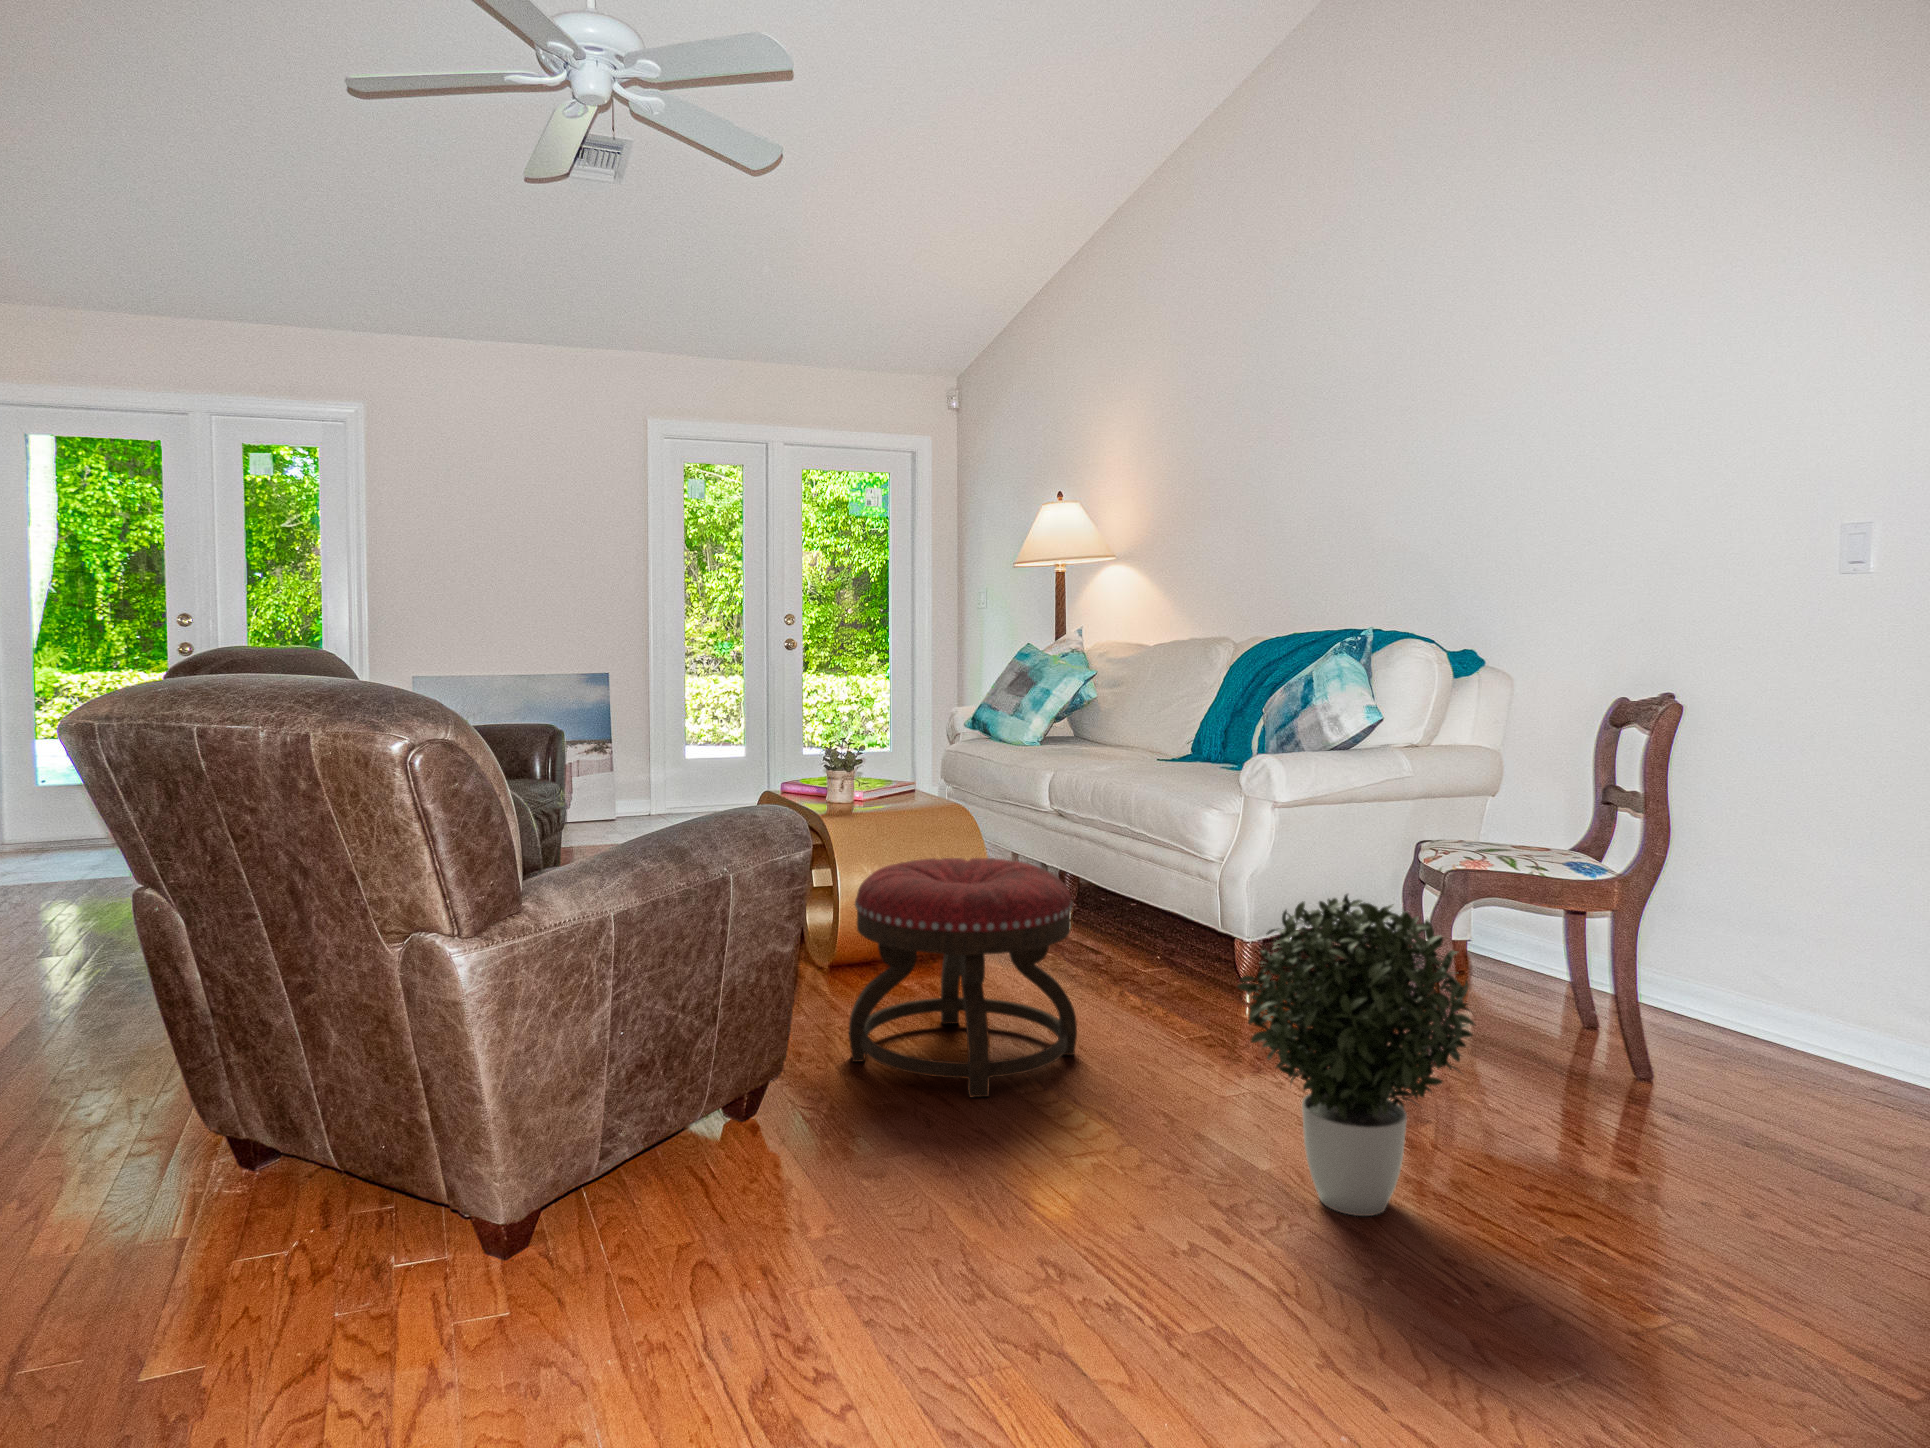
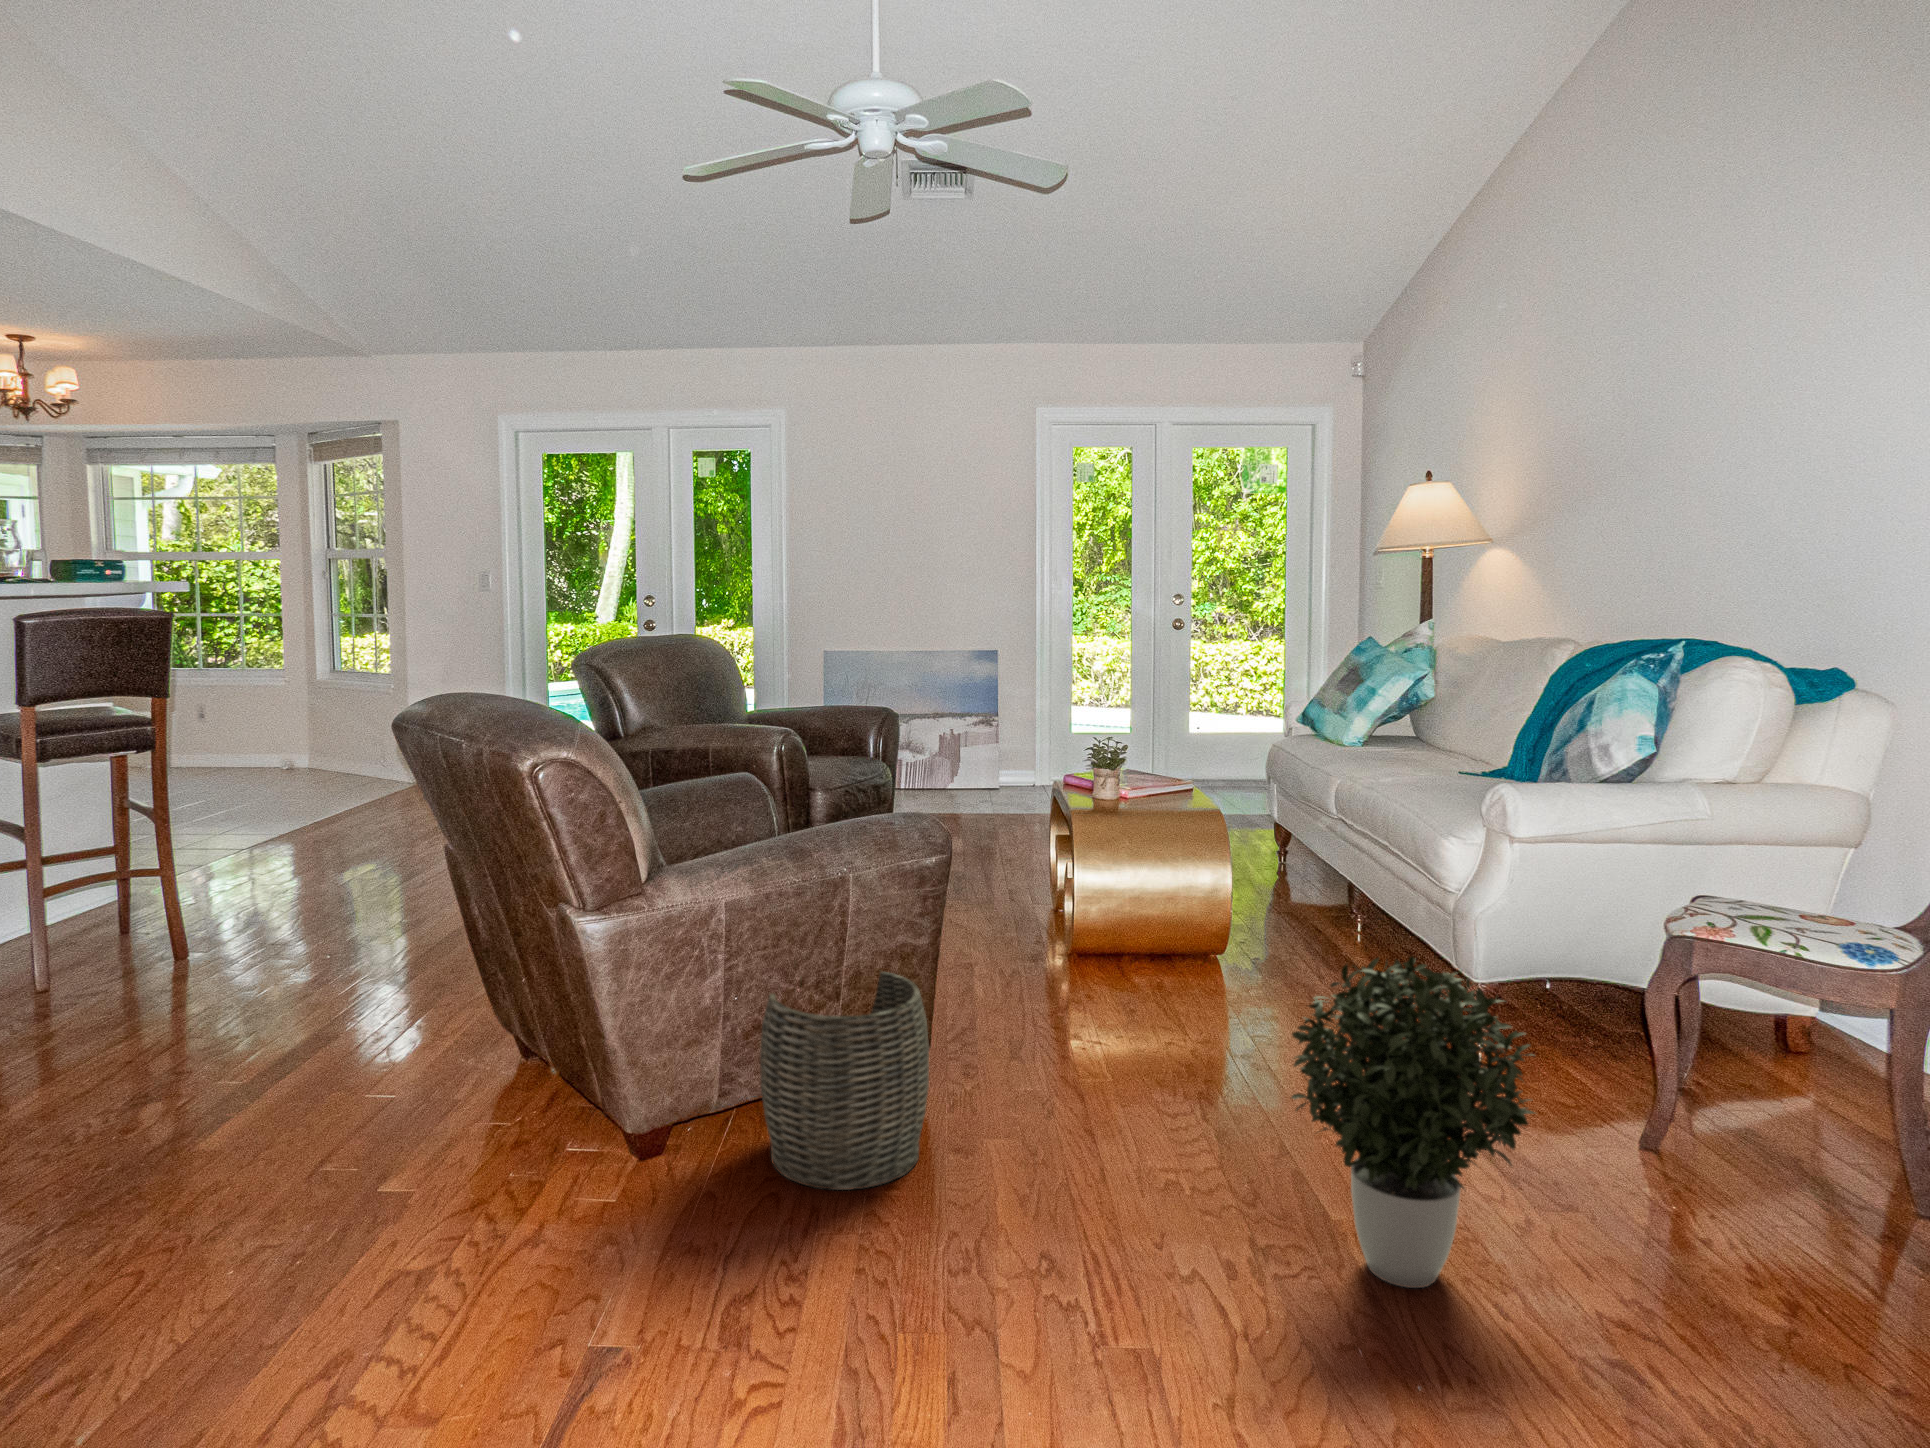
ottoman: present [849,858,1077,1098] -> none [1024,866,1245,1099]
woven basket: none [646,986,844,1247] -> present [760,972,929,1190]

